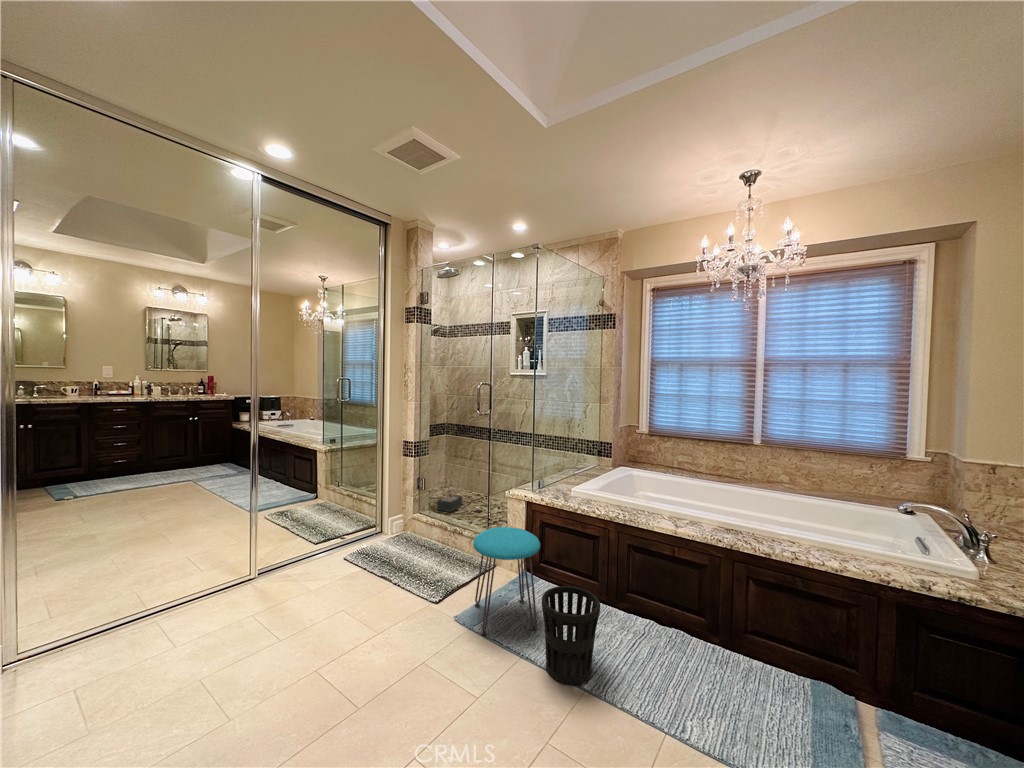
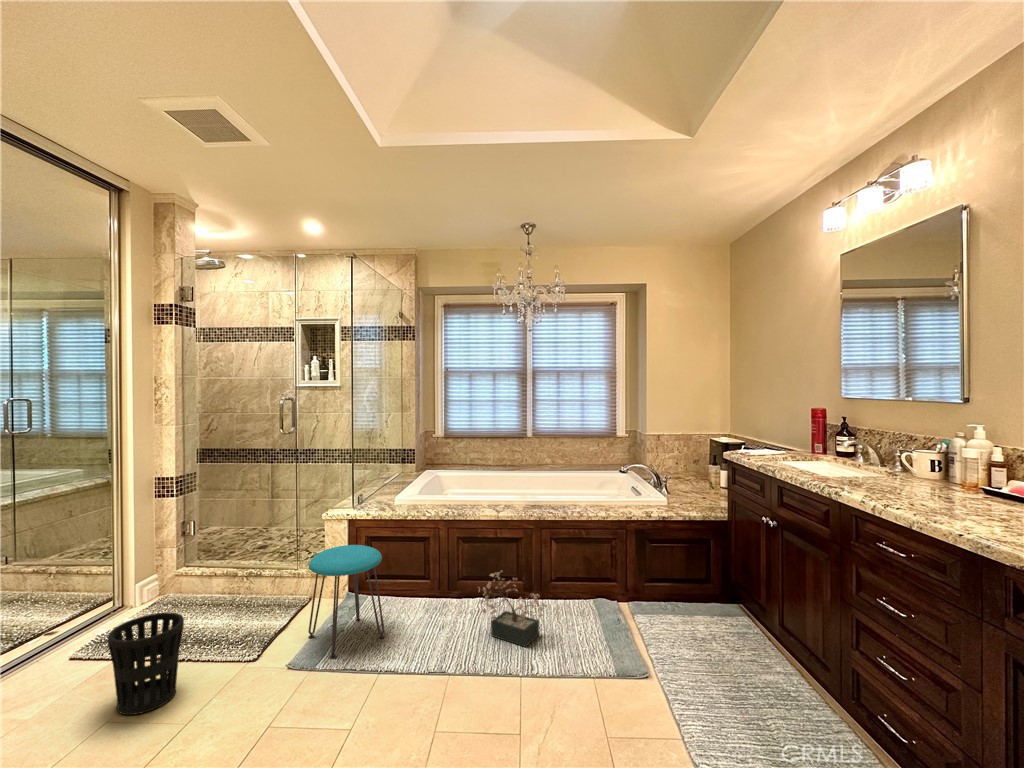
decorative plant: present [432,477,463,512] -> present [478,570,547,647]
wastebasket: present [542,586,600,684] -> present [108,613,184,715]

